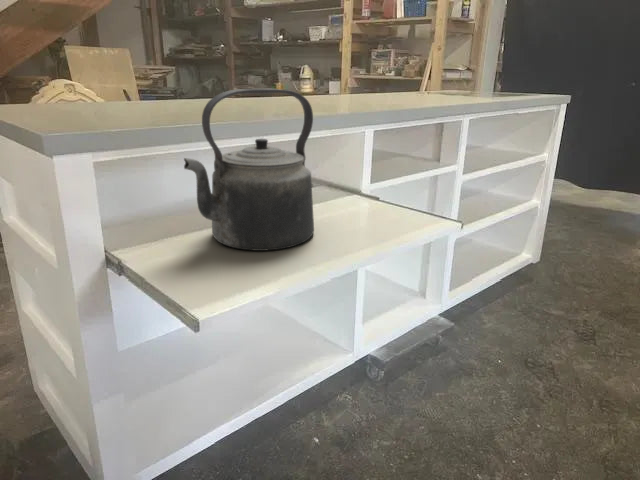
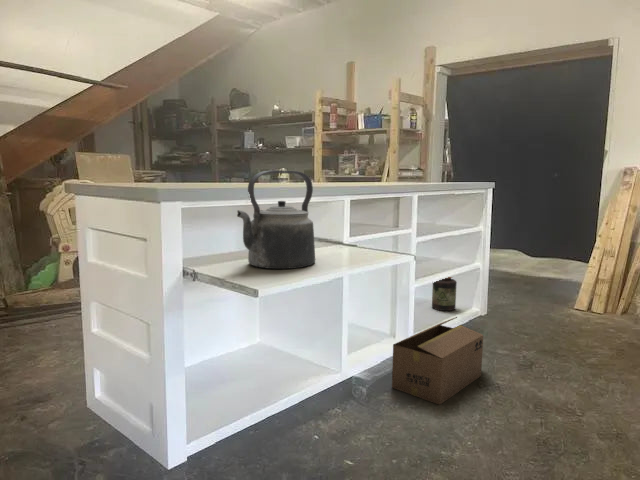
jar: none [473,212,508,260] -> present [432,277,457,311]
cardboard box: none [418,283,544,408] -> present [392,317,483,405]

